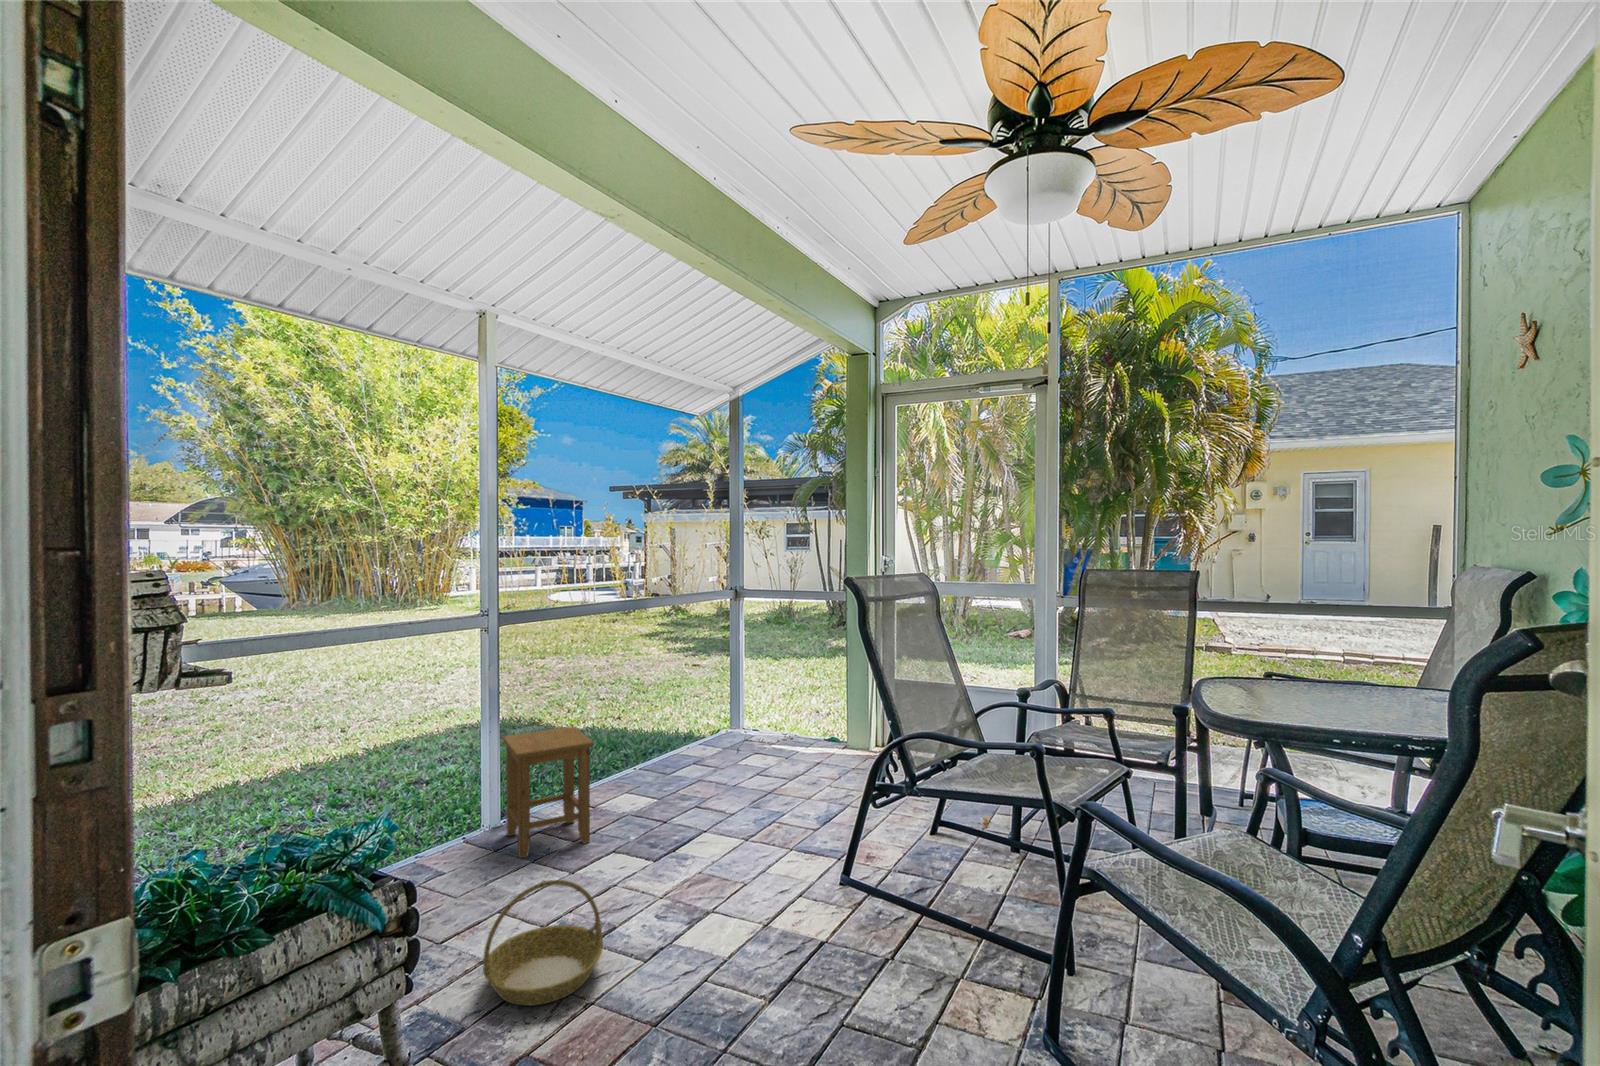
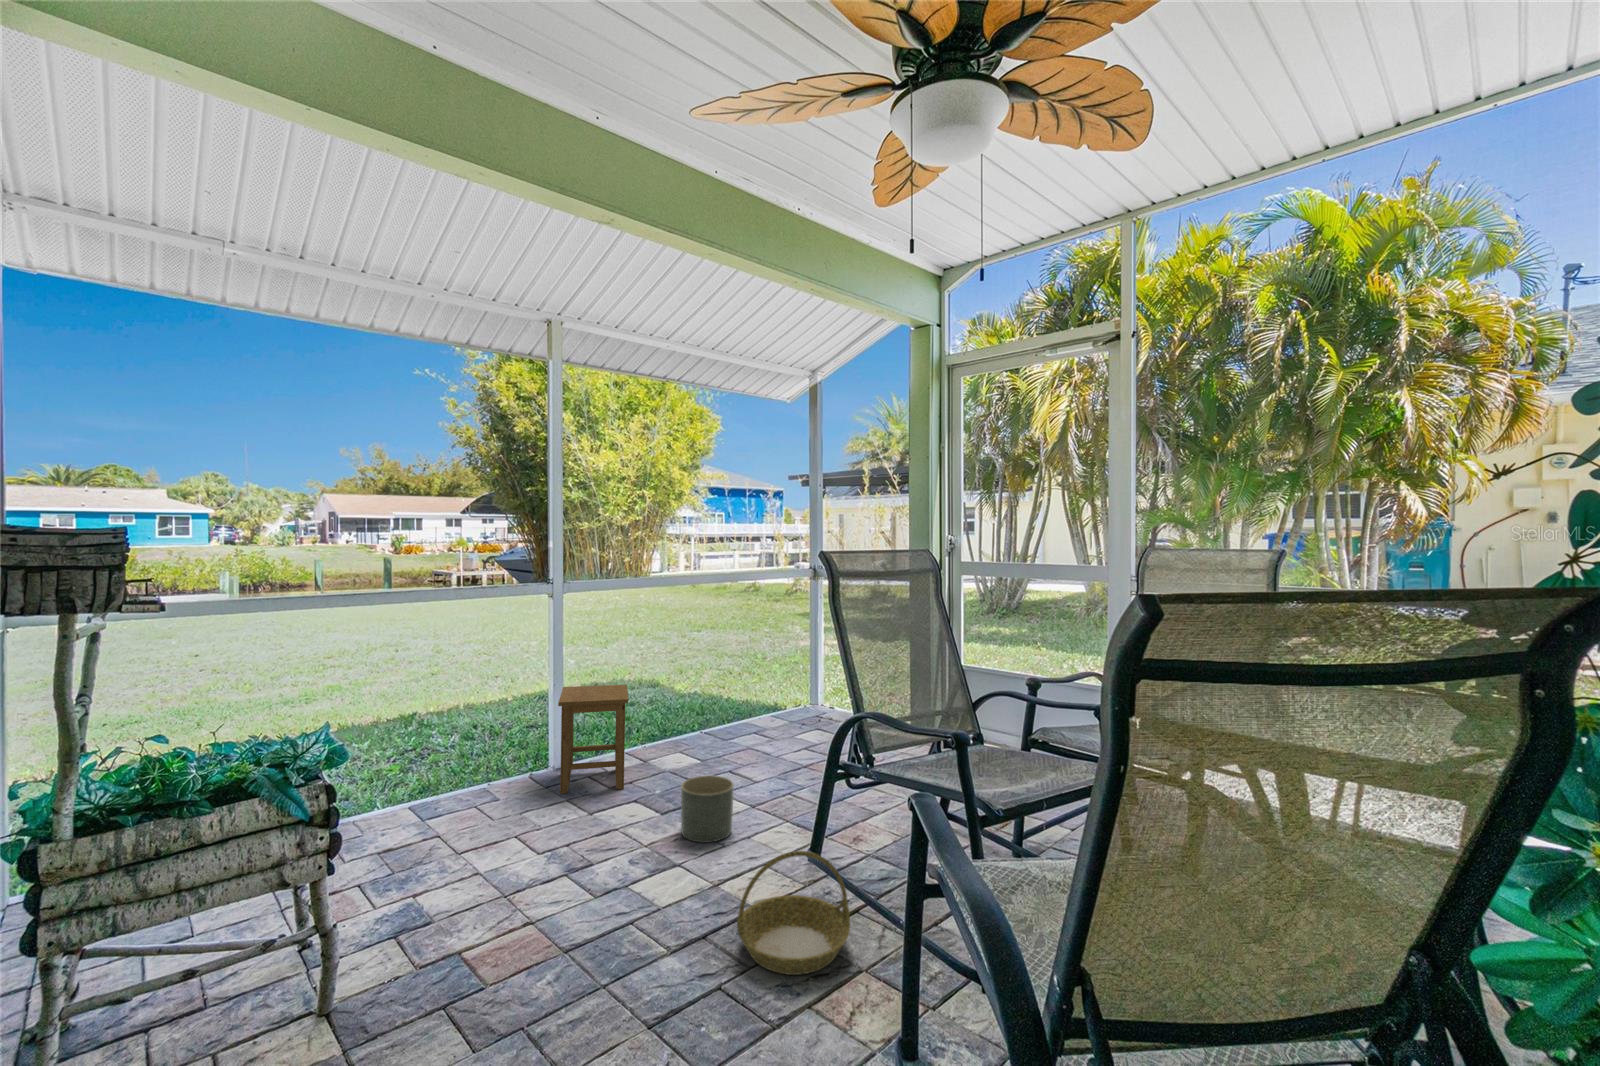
planter: none [687,813,742,886] -> present [681,776,734,843]
basket: present [483,880,603,1006] -> present [737,851,850,975]

